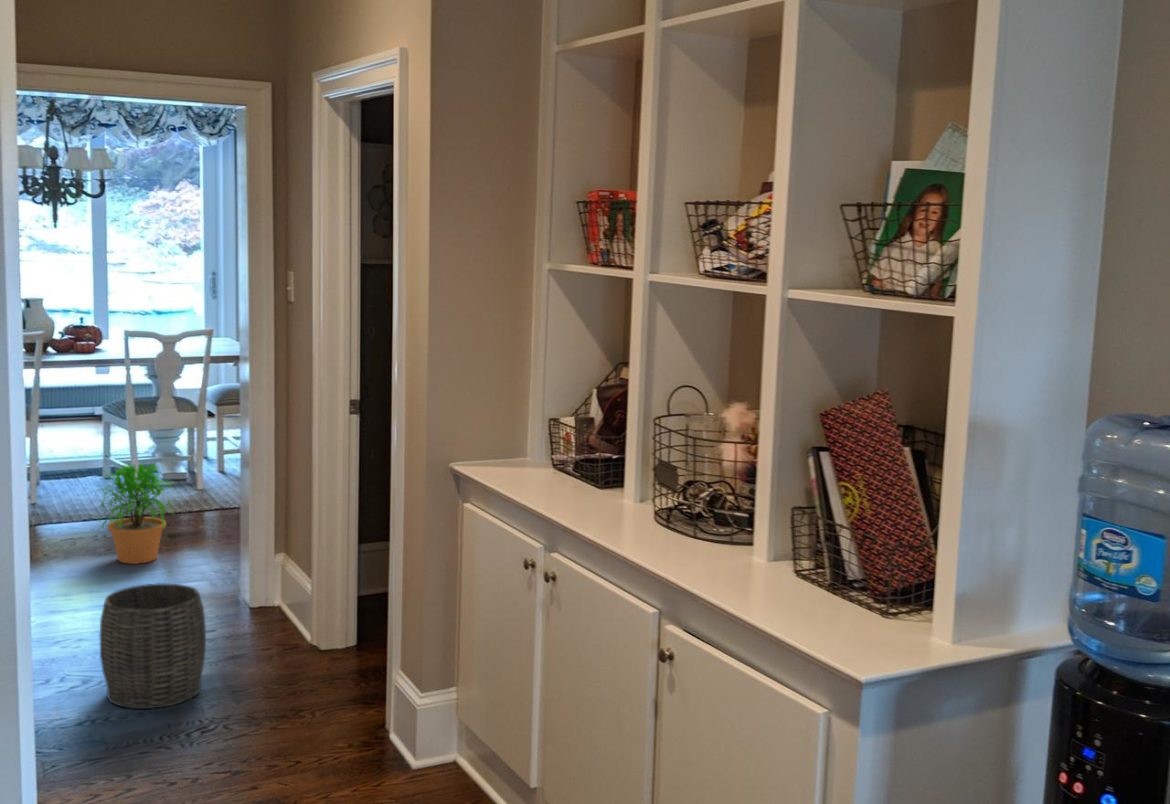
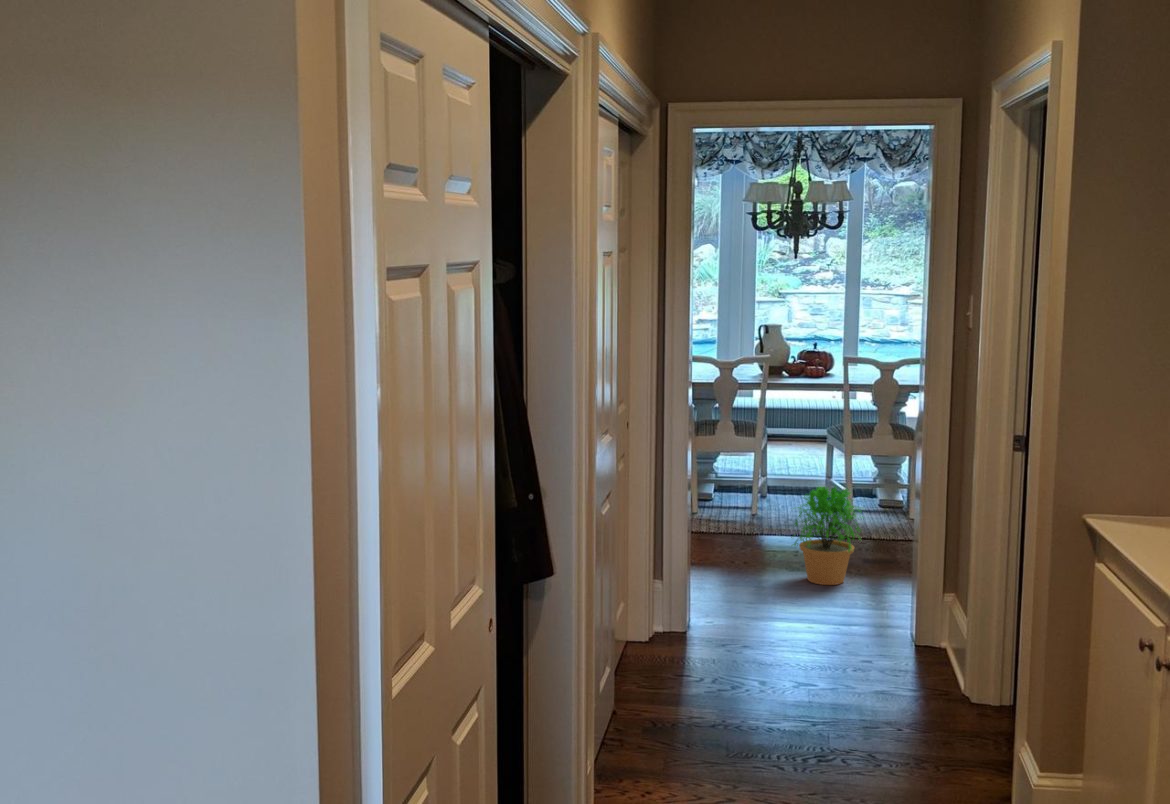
woven basket: present [100,583,206,709] -> none [743,603,843,727]

